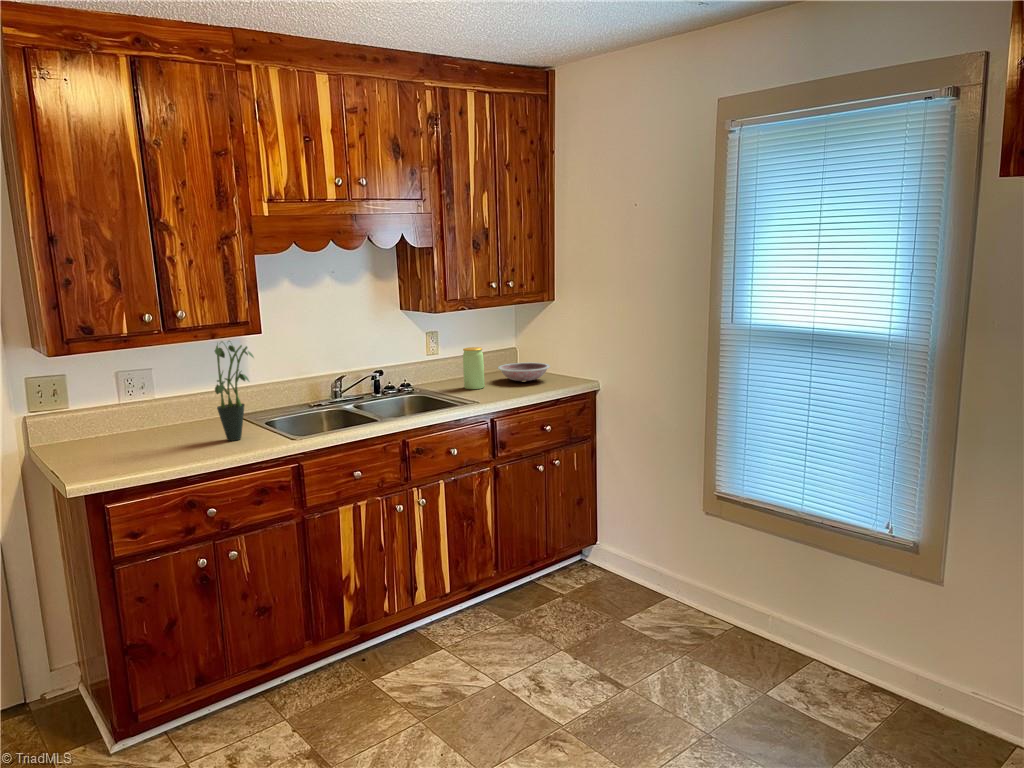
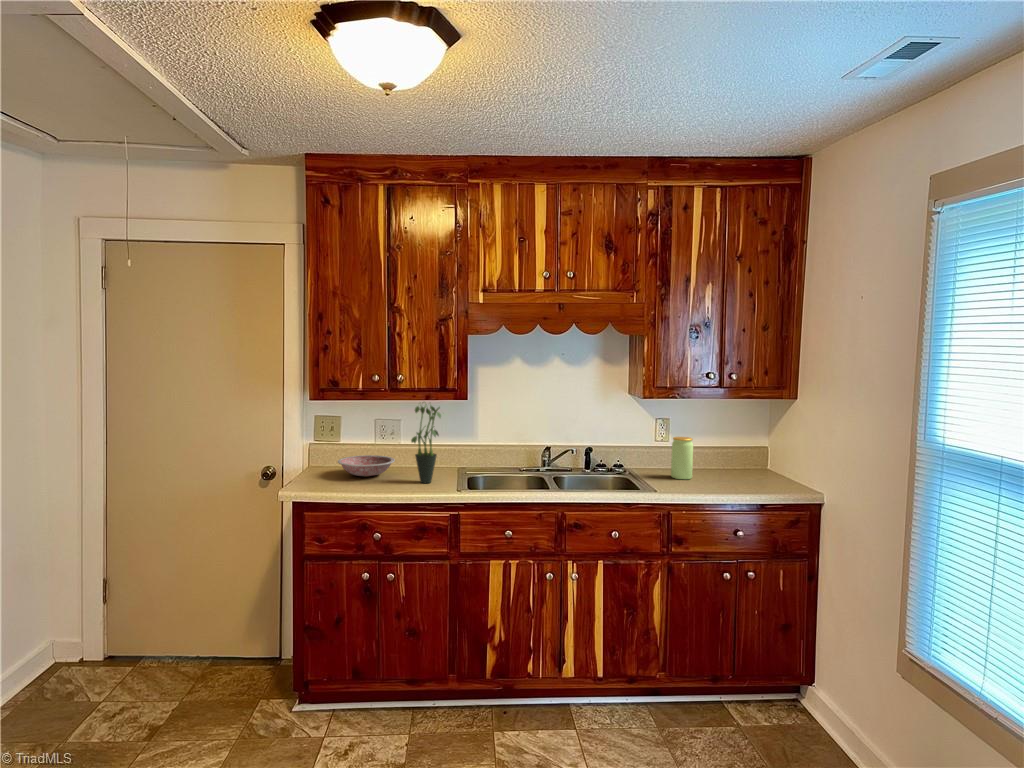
bowl: present [498,362,550,381] -> present [338,455,395,476]

